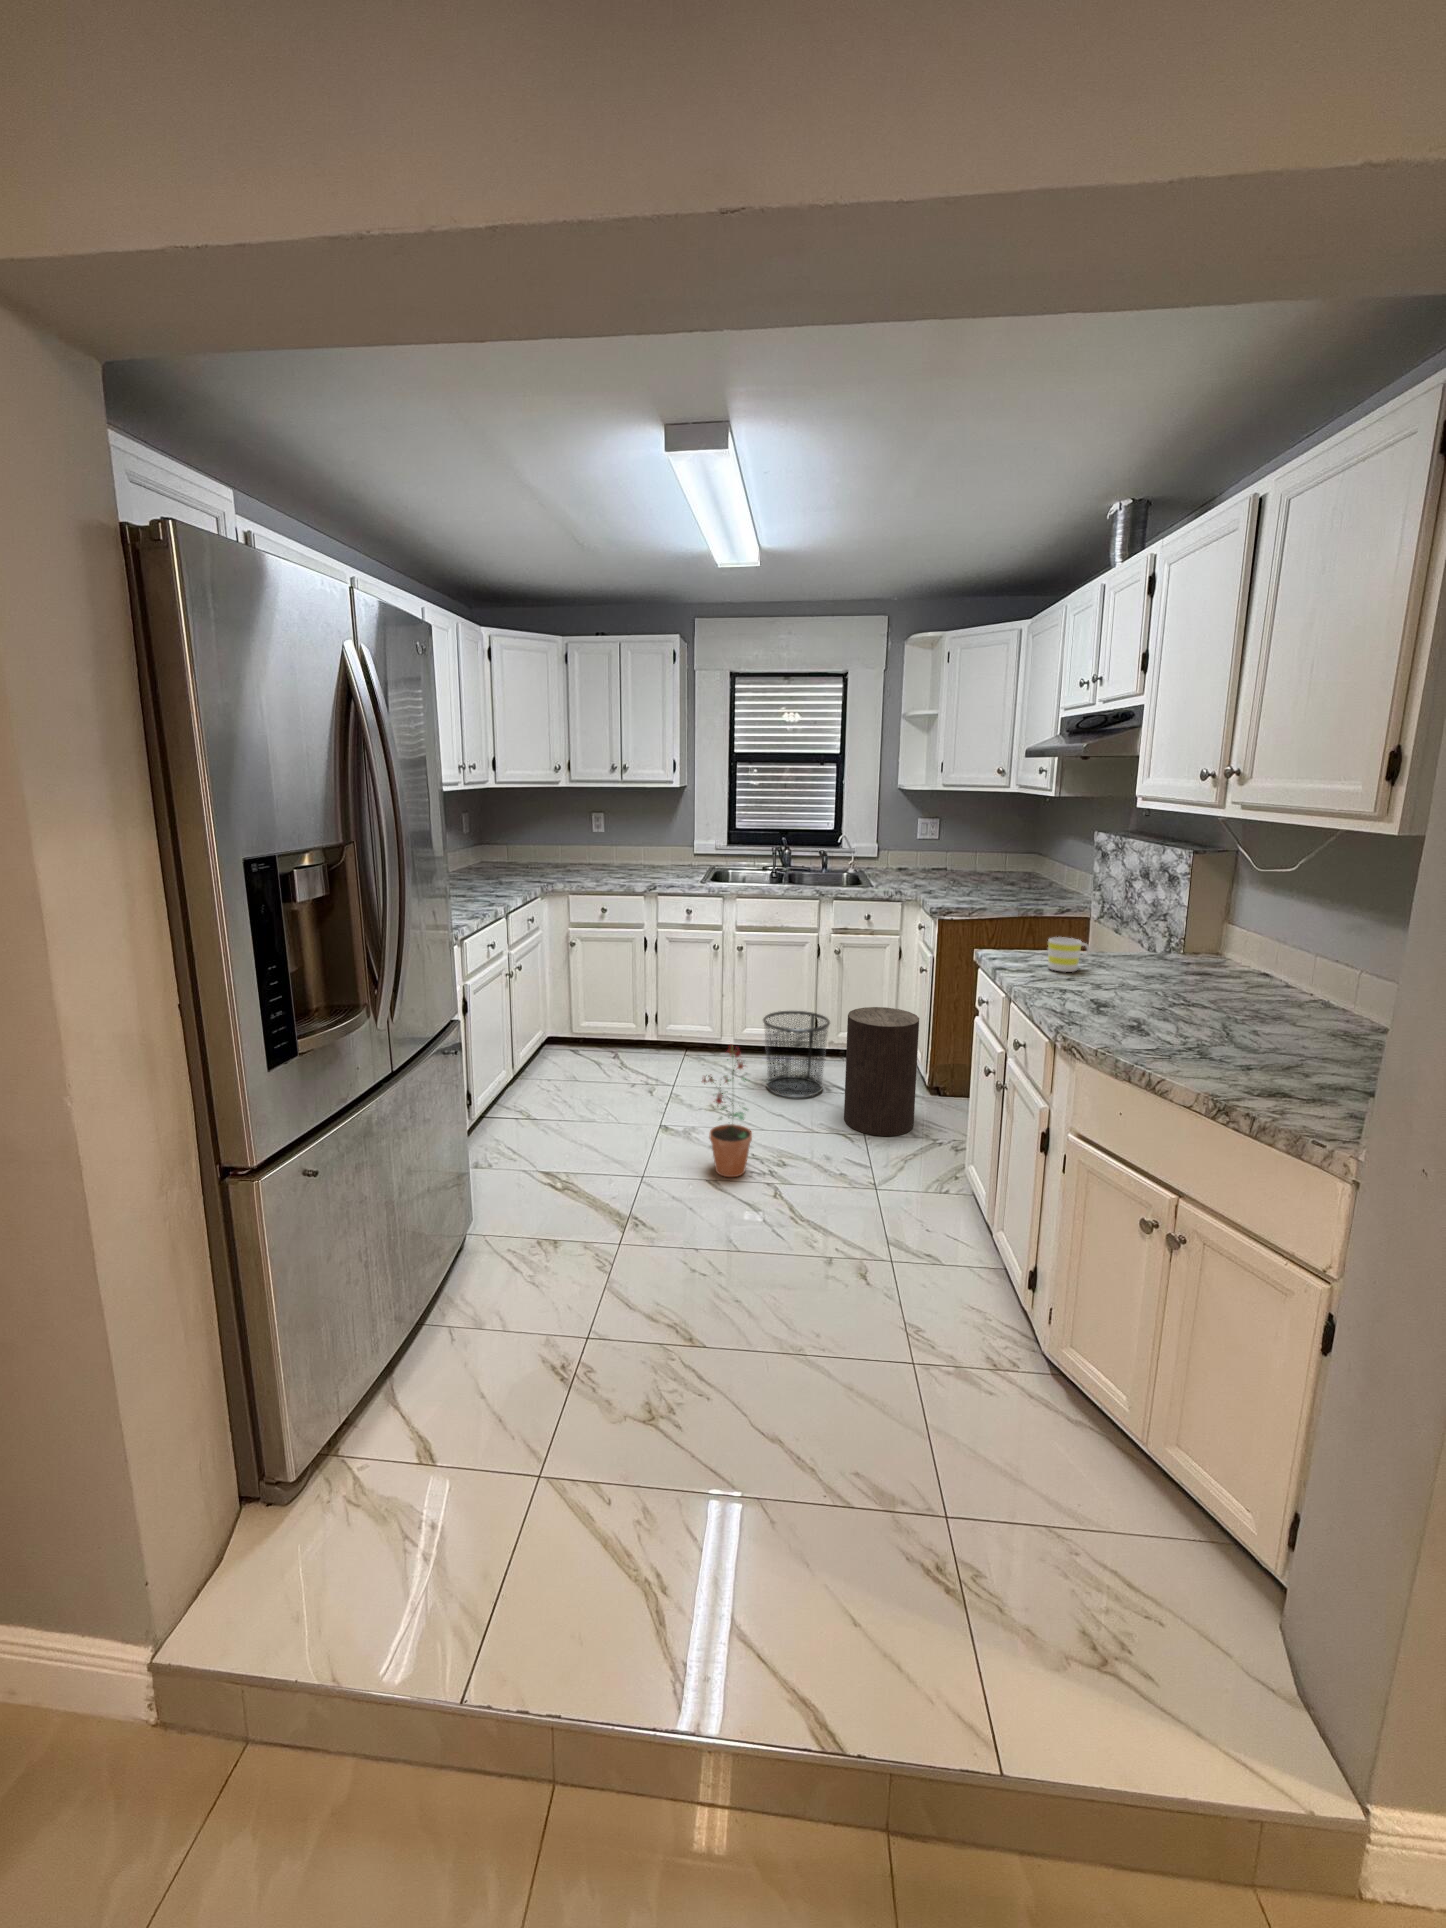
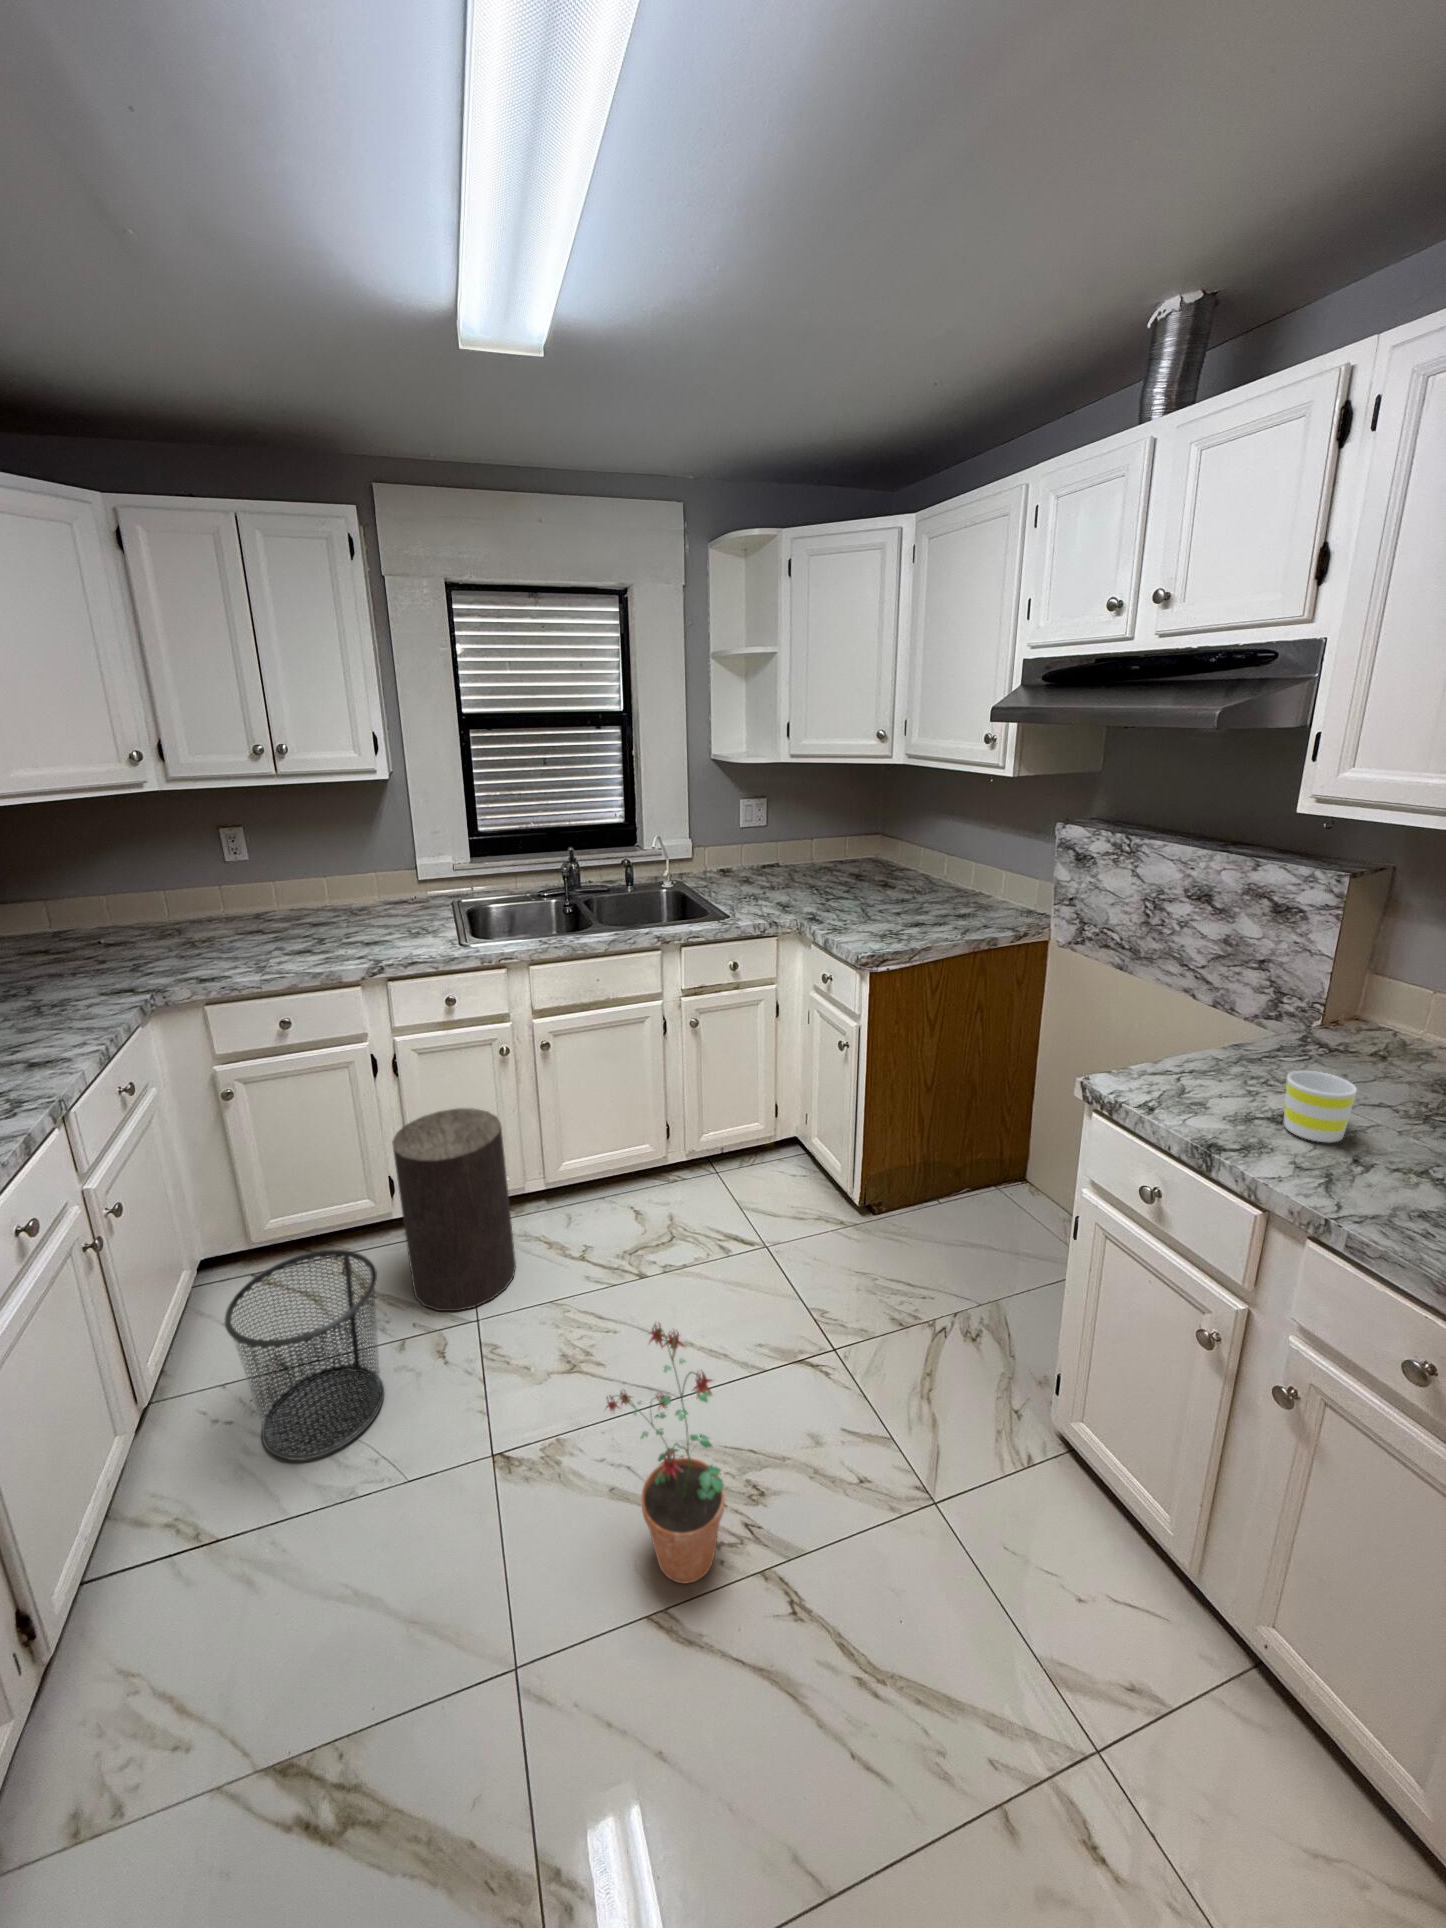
stool: present [844,1007,919,1136] -> present [392,1108,516,1311]
waste bin: present [763,1011,830,1098] -> present [224,1249,384,1460]

